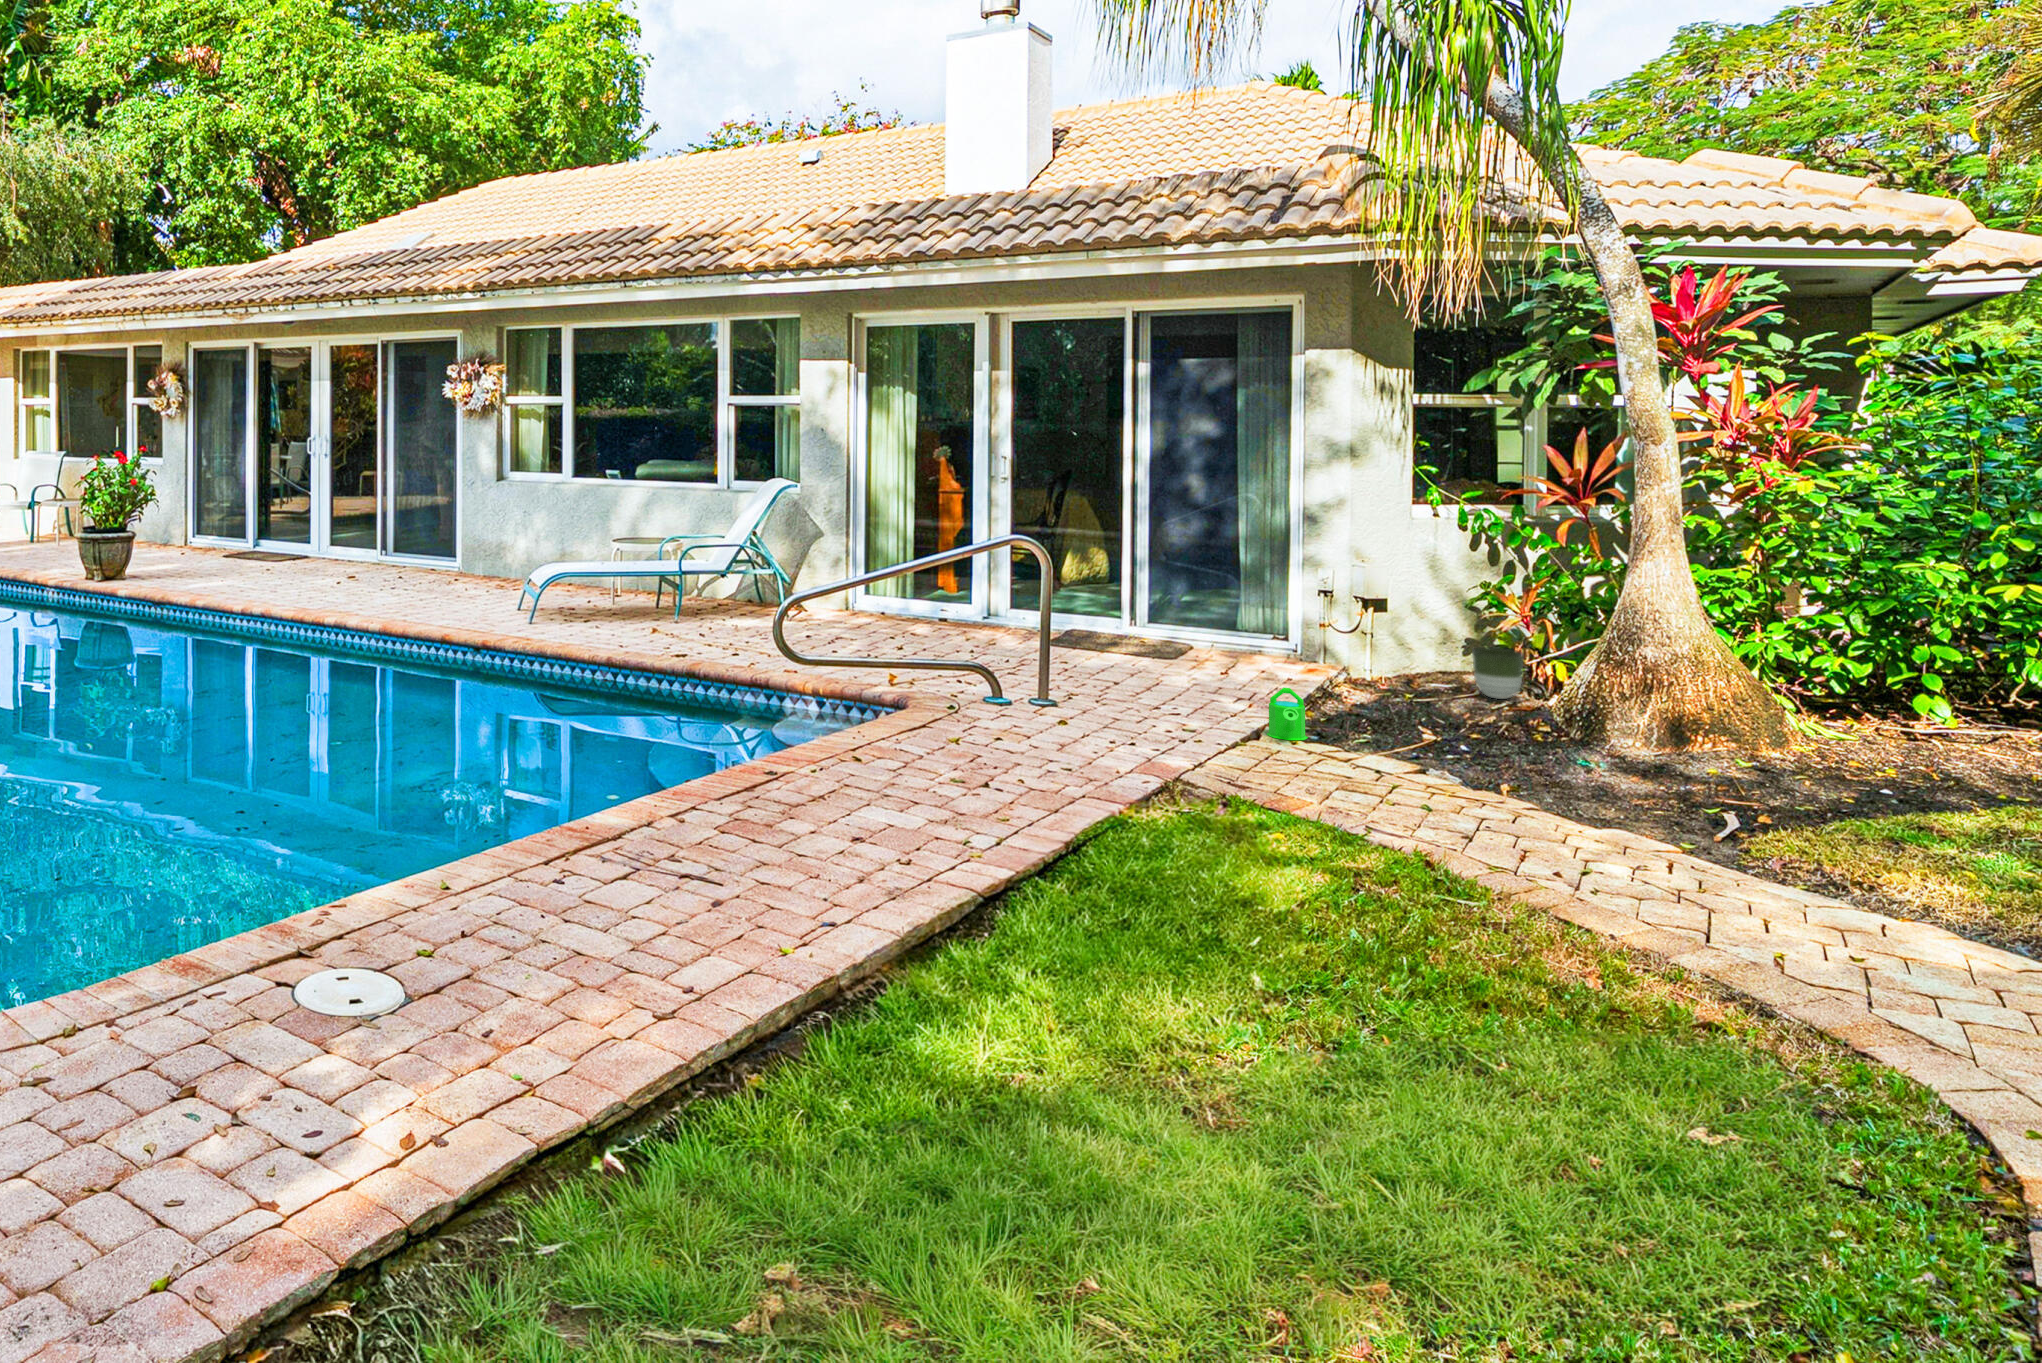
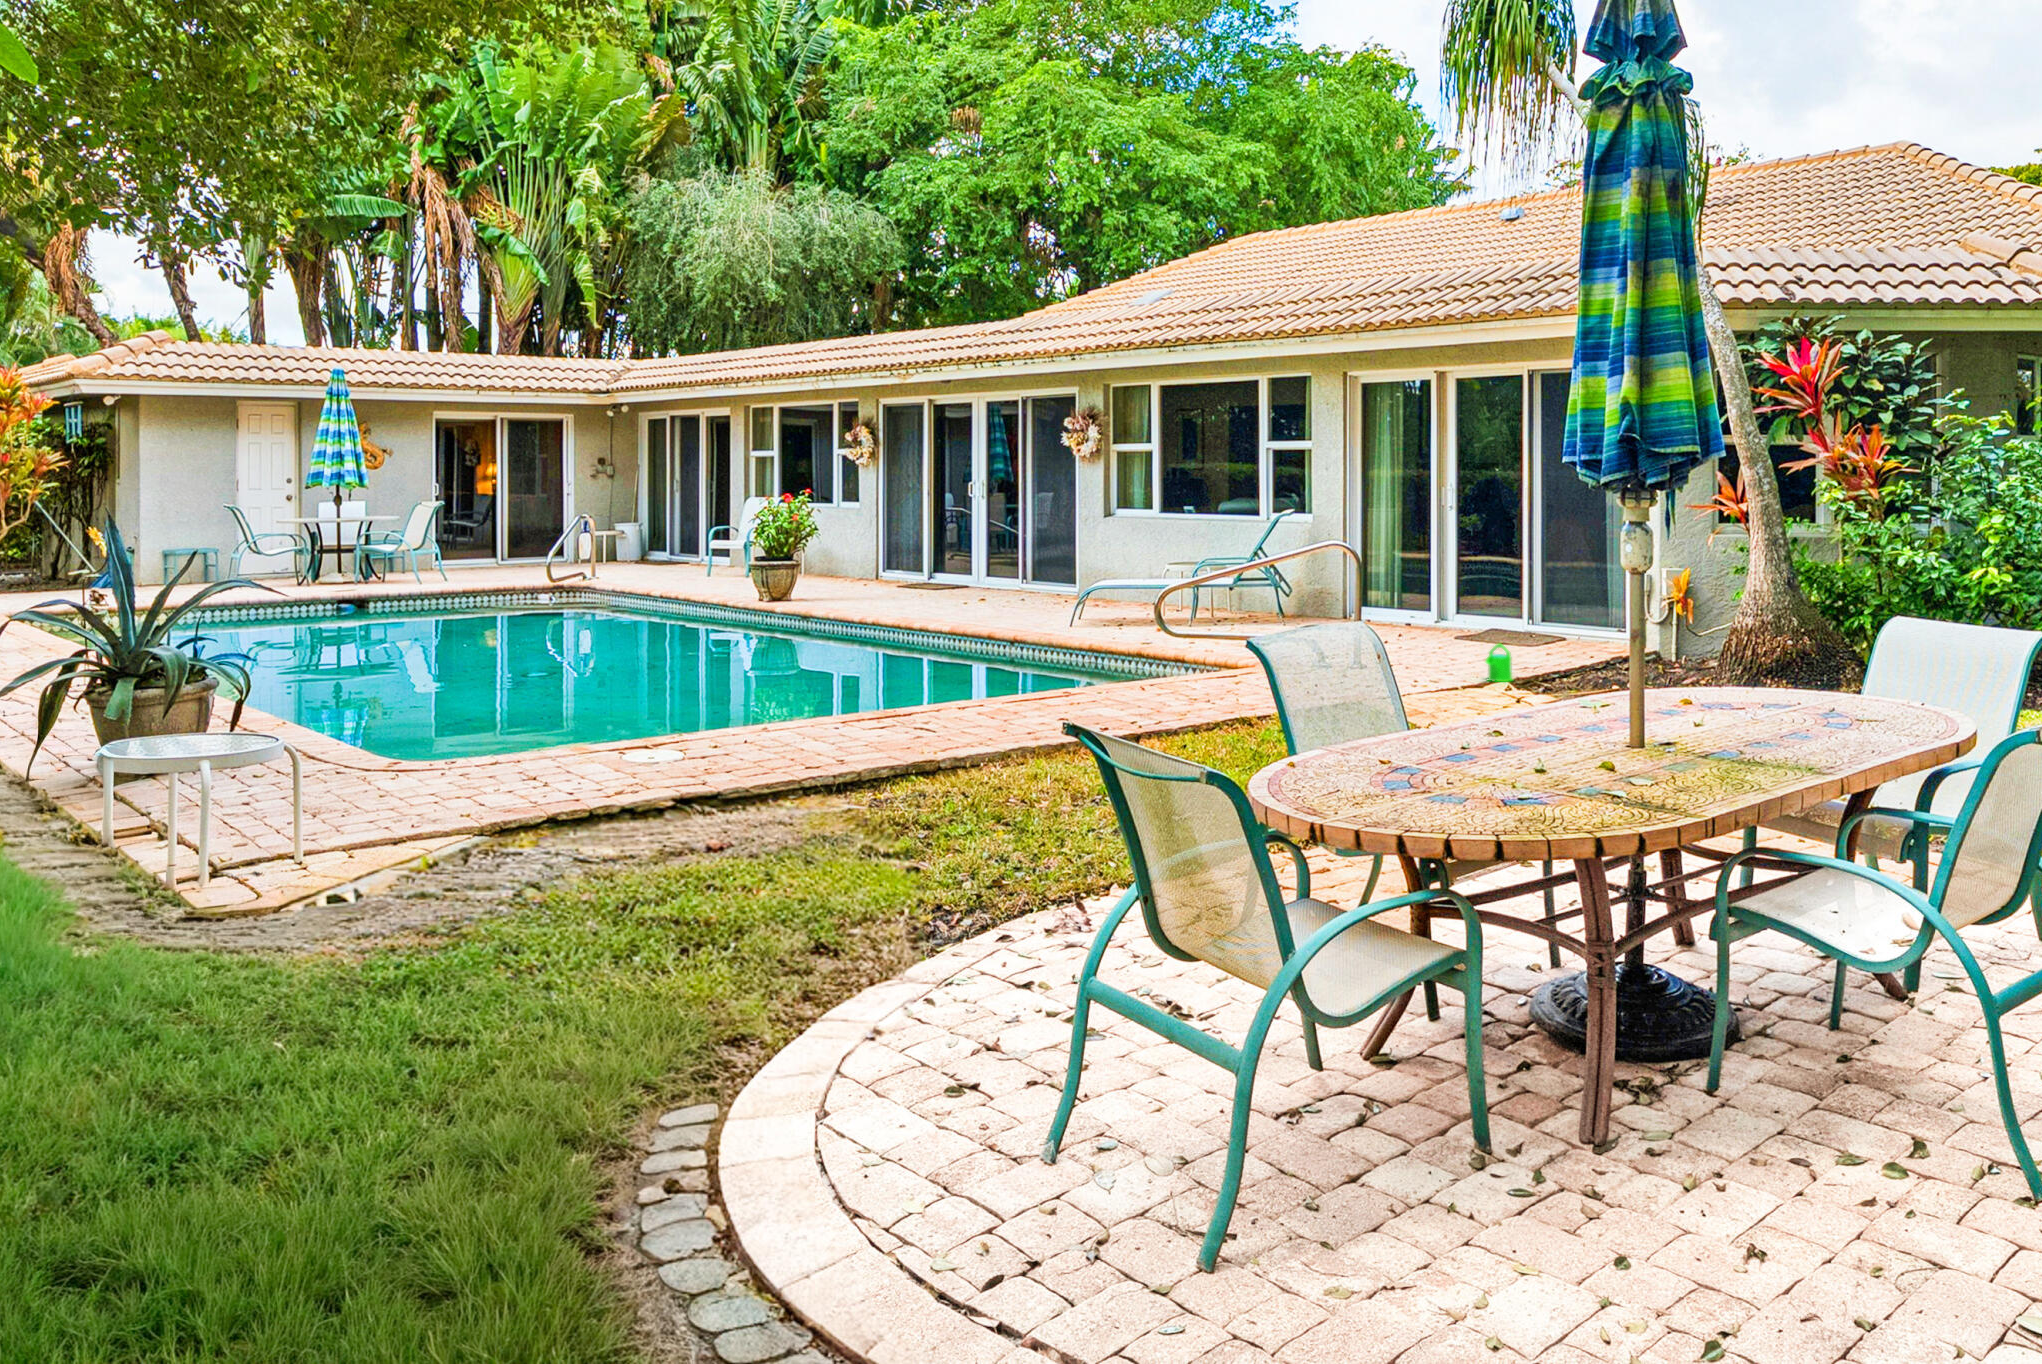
planter: present [1472,647,1523,699] -> none [1715,629,1750,669]

